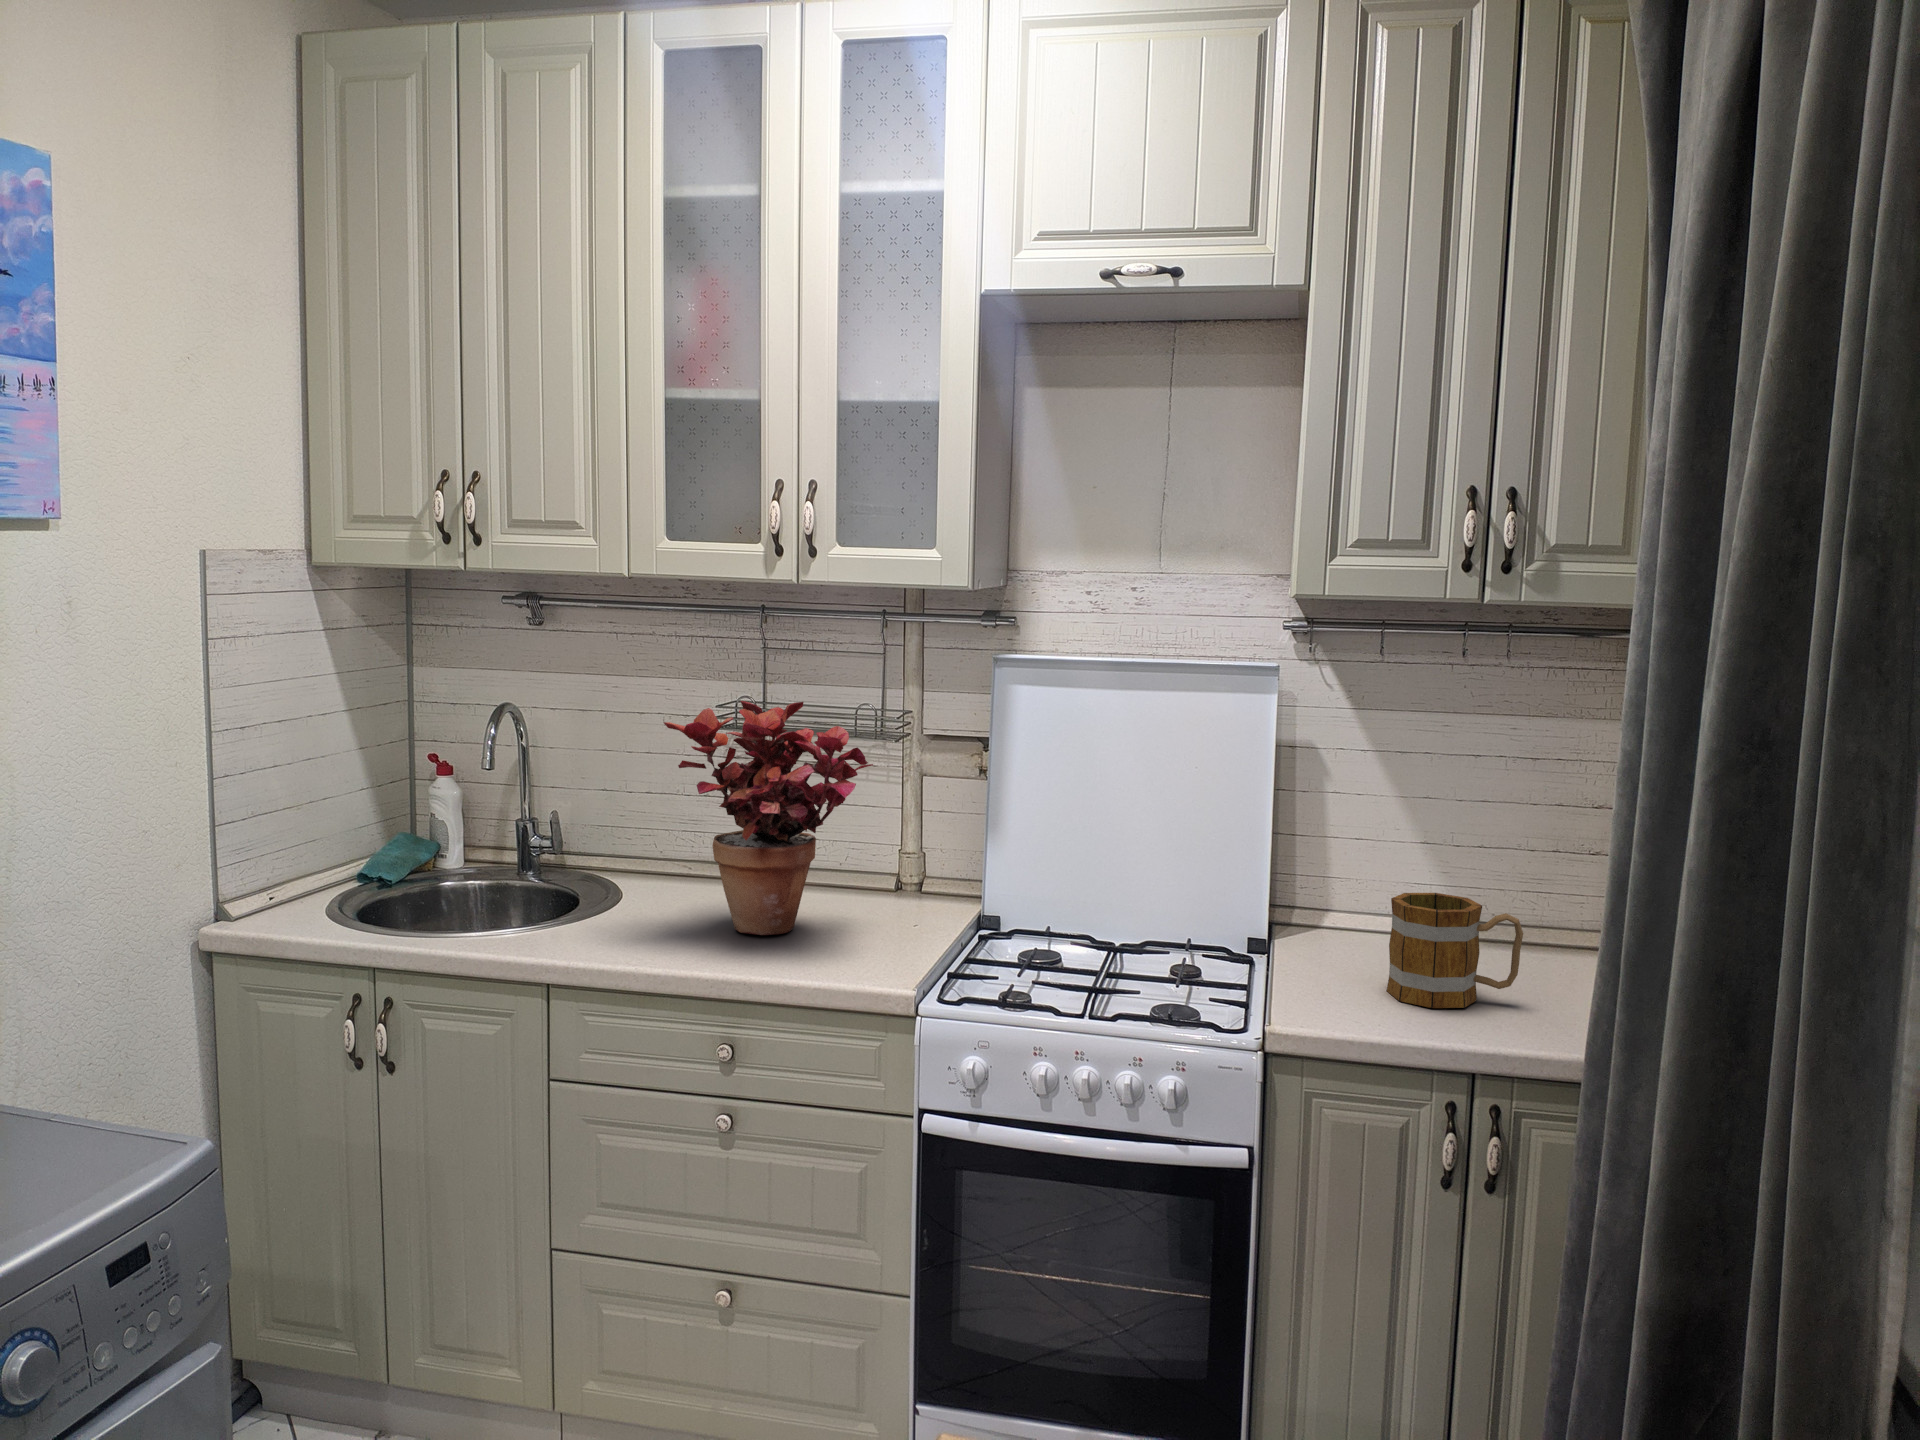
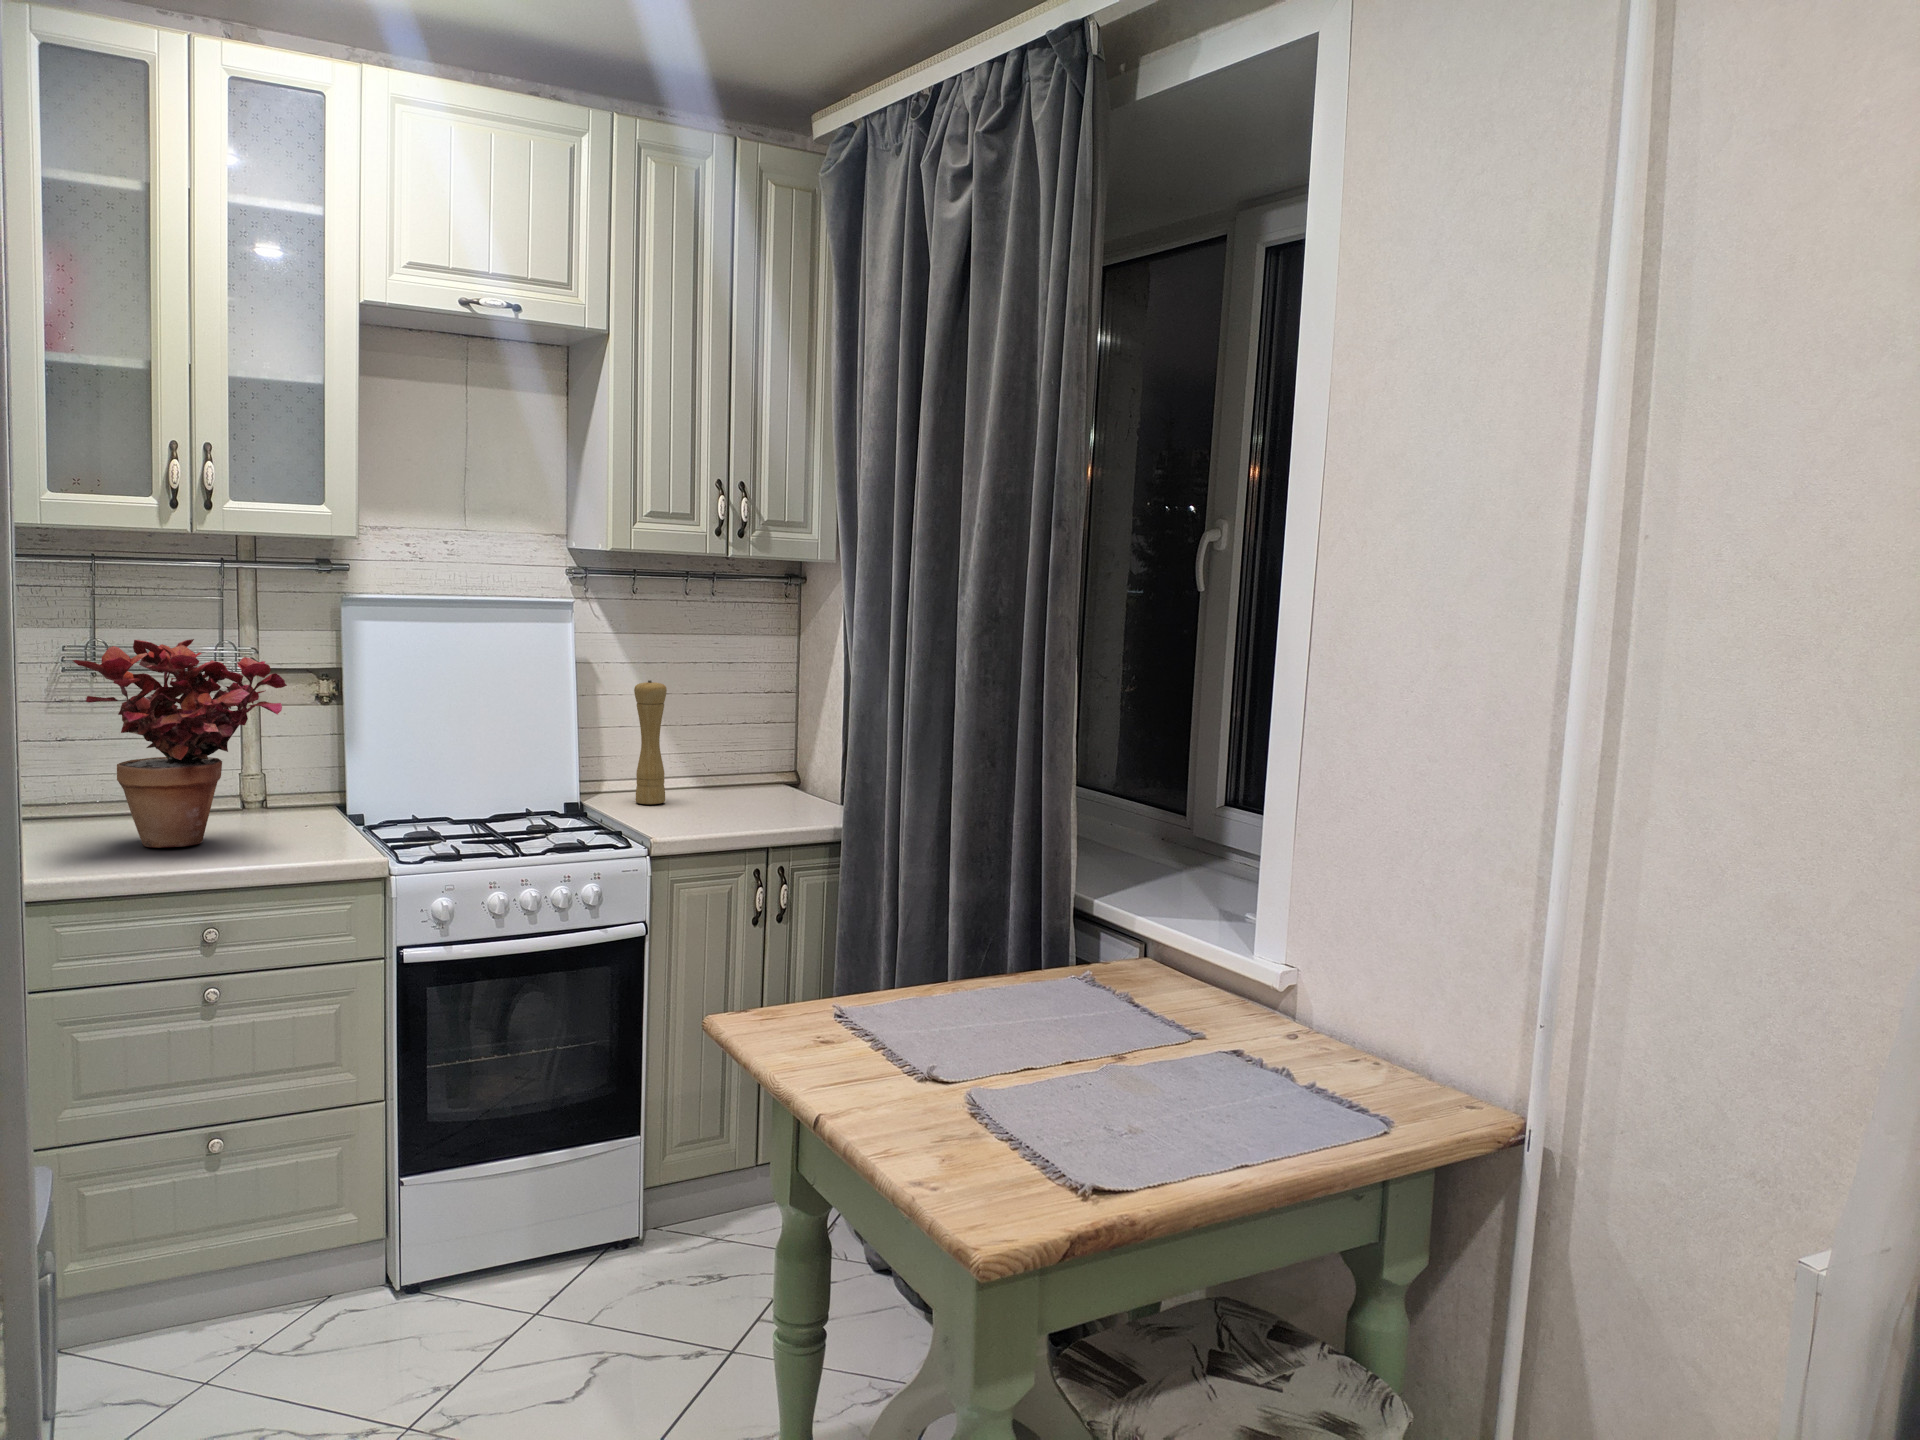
pepper mill: none [1350,781,1402,959] -> present [634,680,667,804]
mug: present [1387,893,1523,1008] -> none [684,749,765,820]

